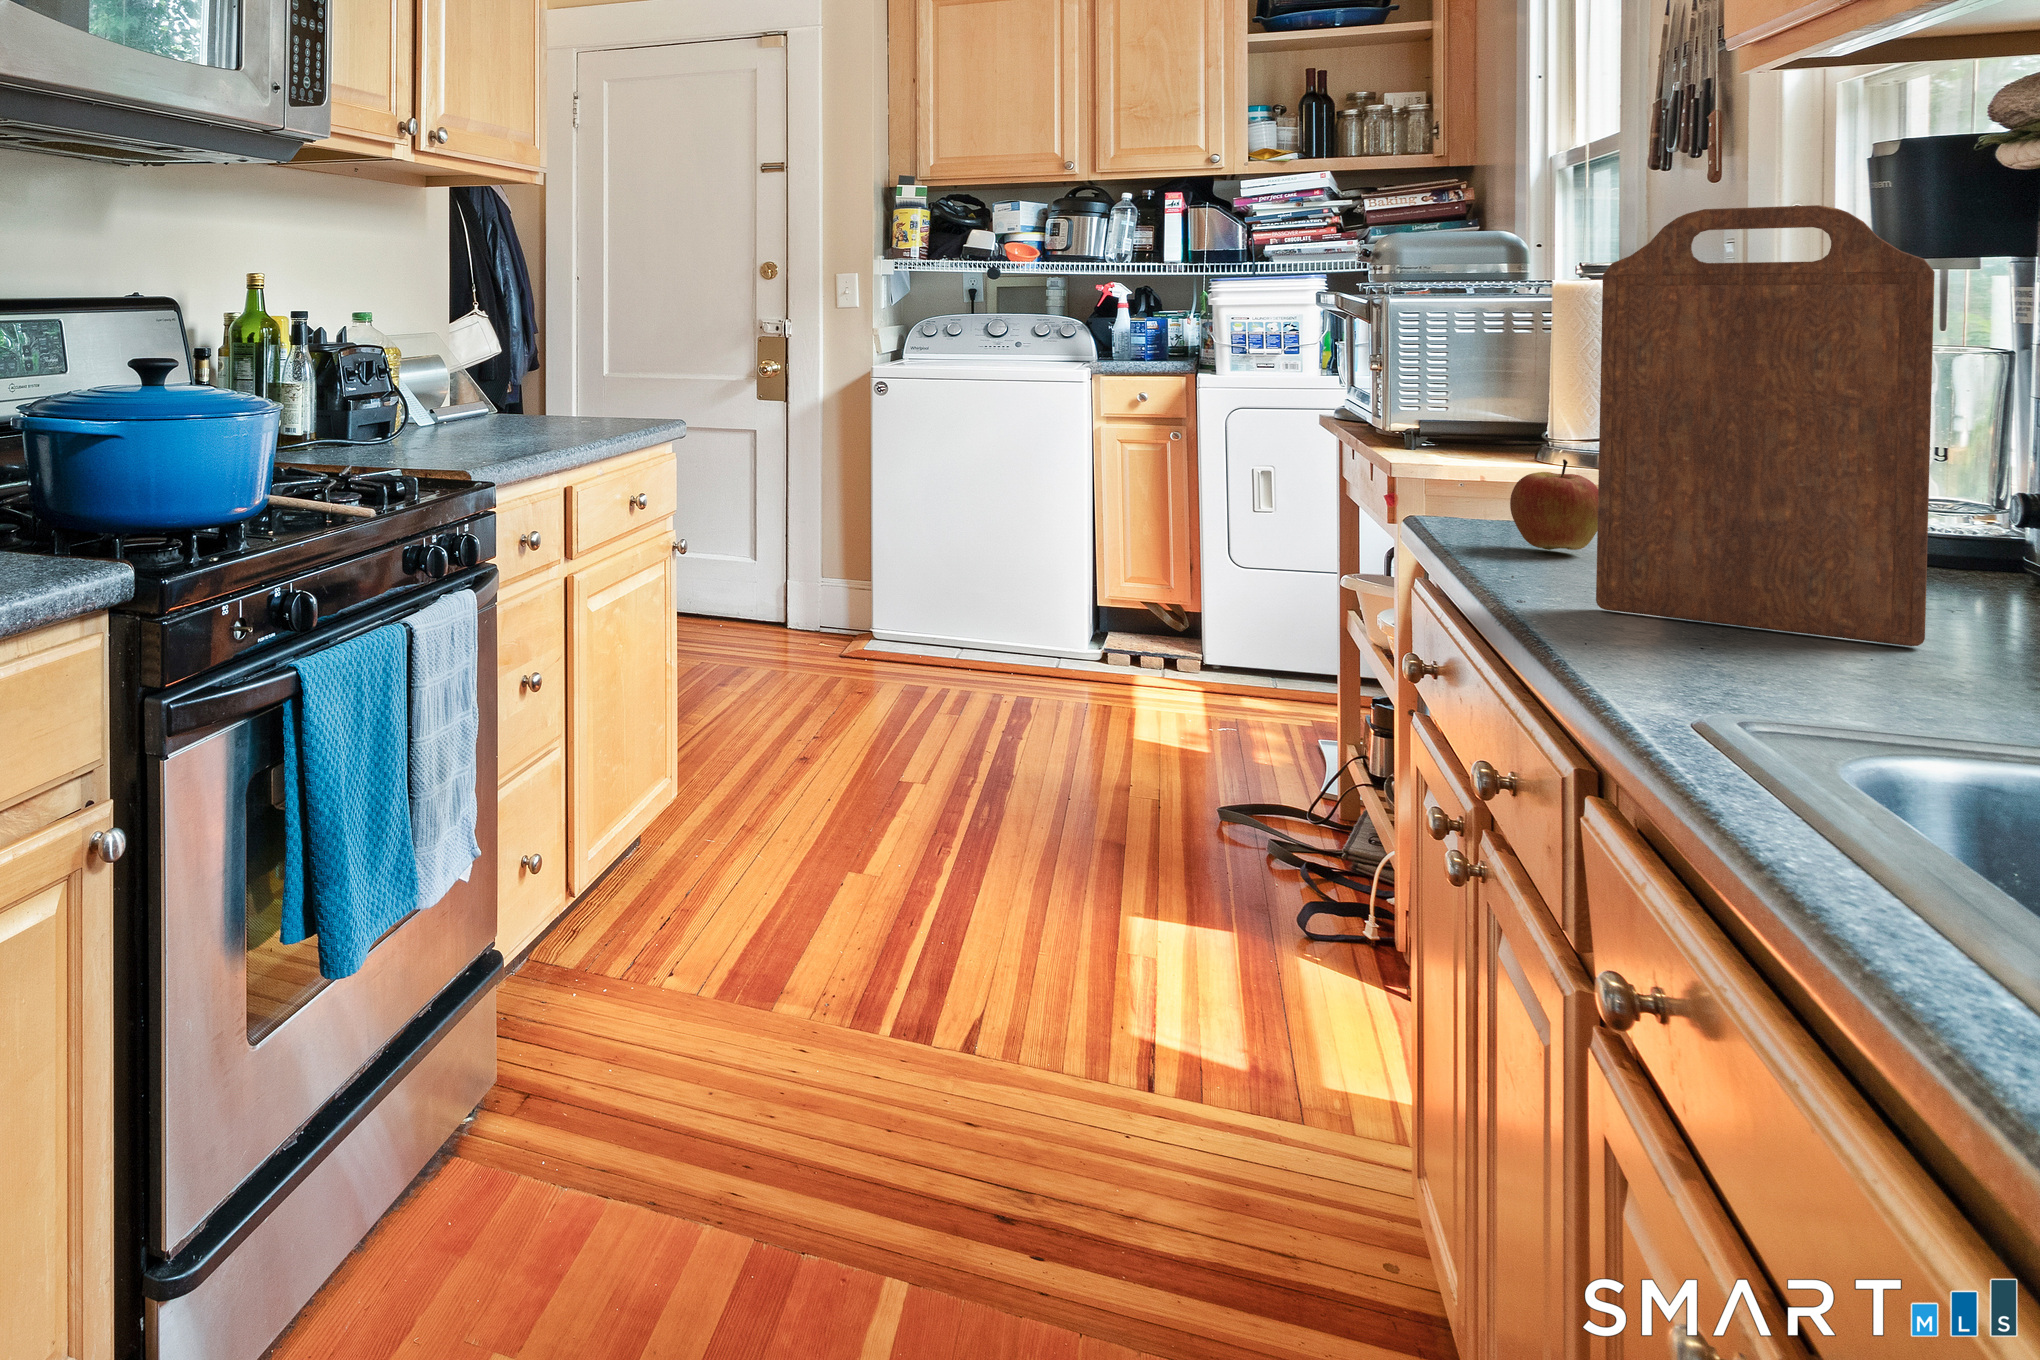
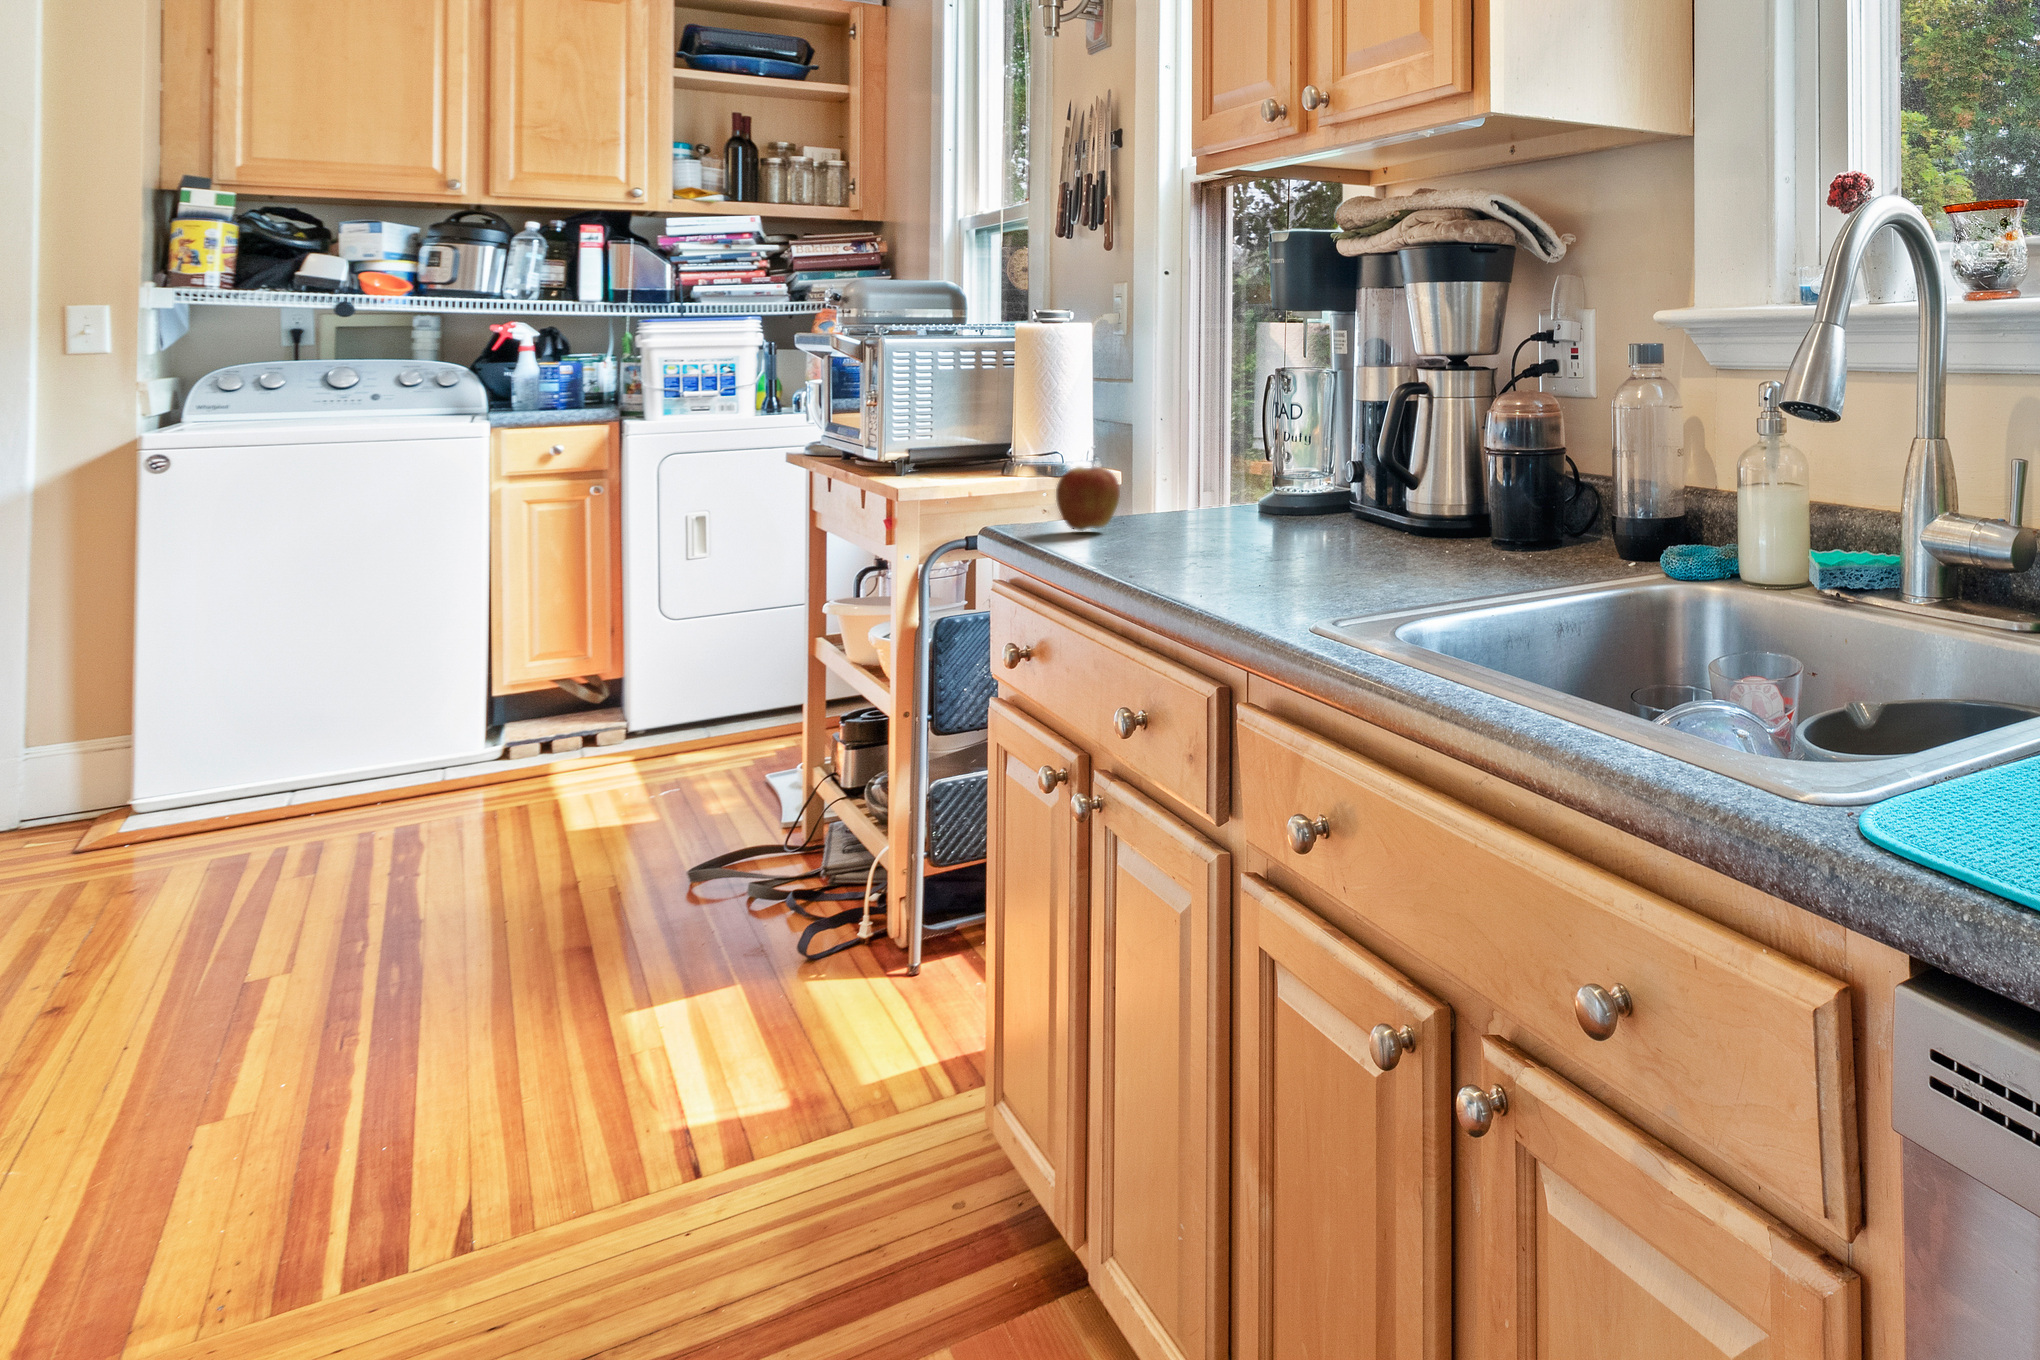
cutting board: present [1596,205,1935,646] -> none [1152,256,1332,564]

